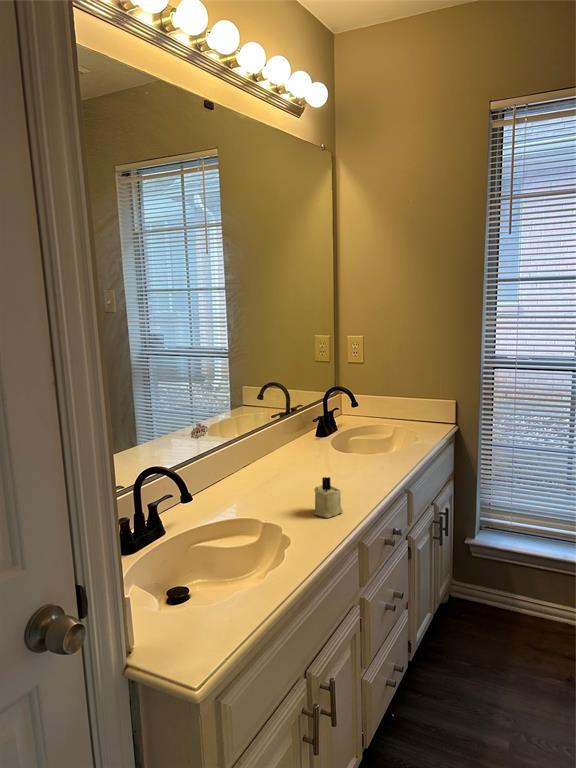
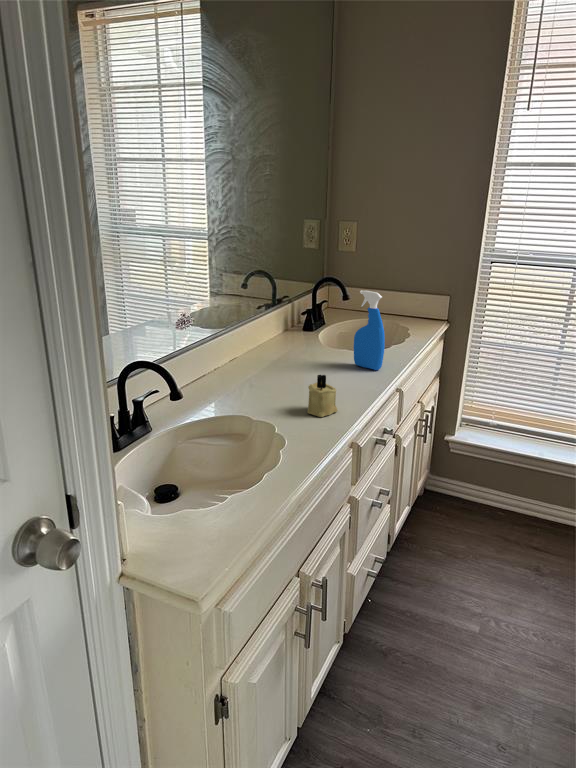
spray bottle: none [361,398,390,473] -> present [354,290,385,370]

